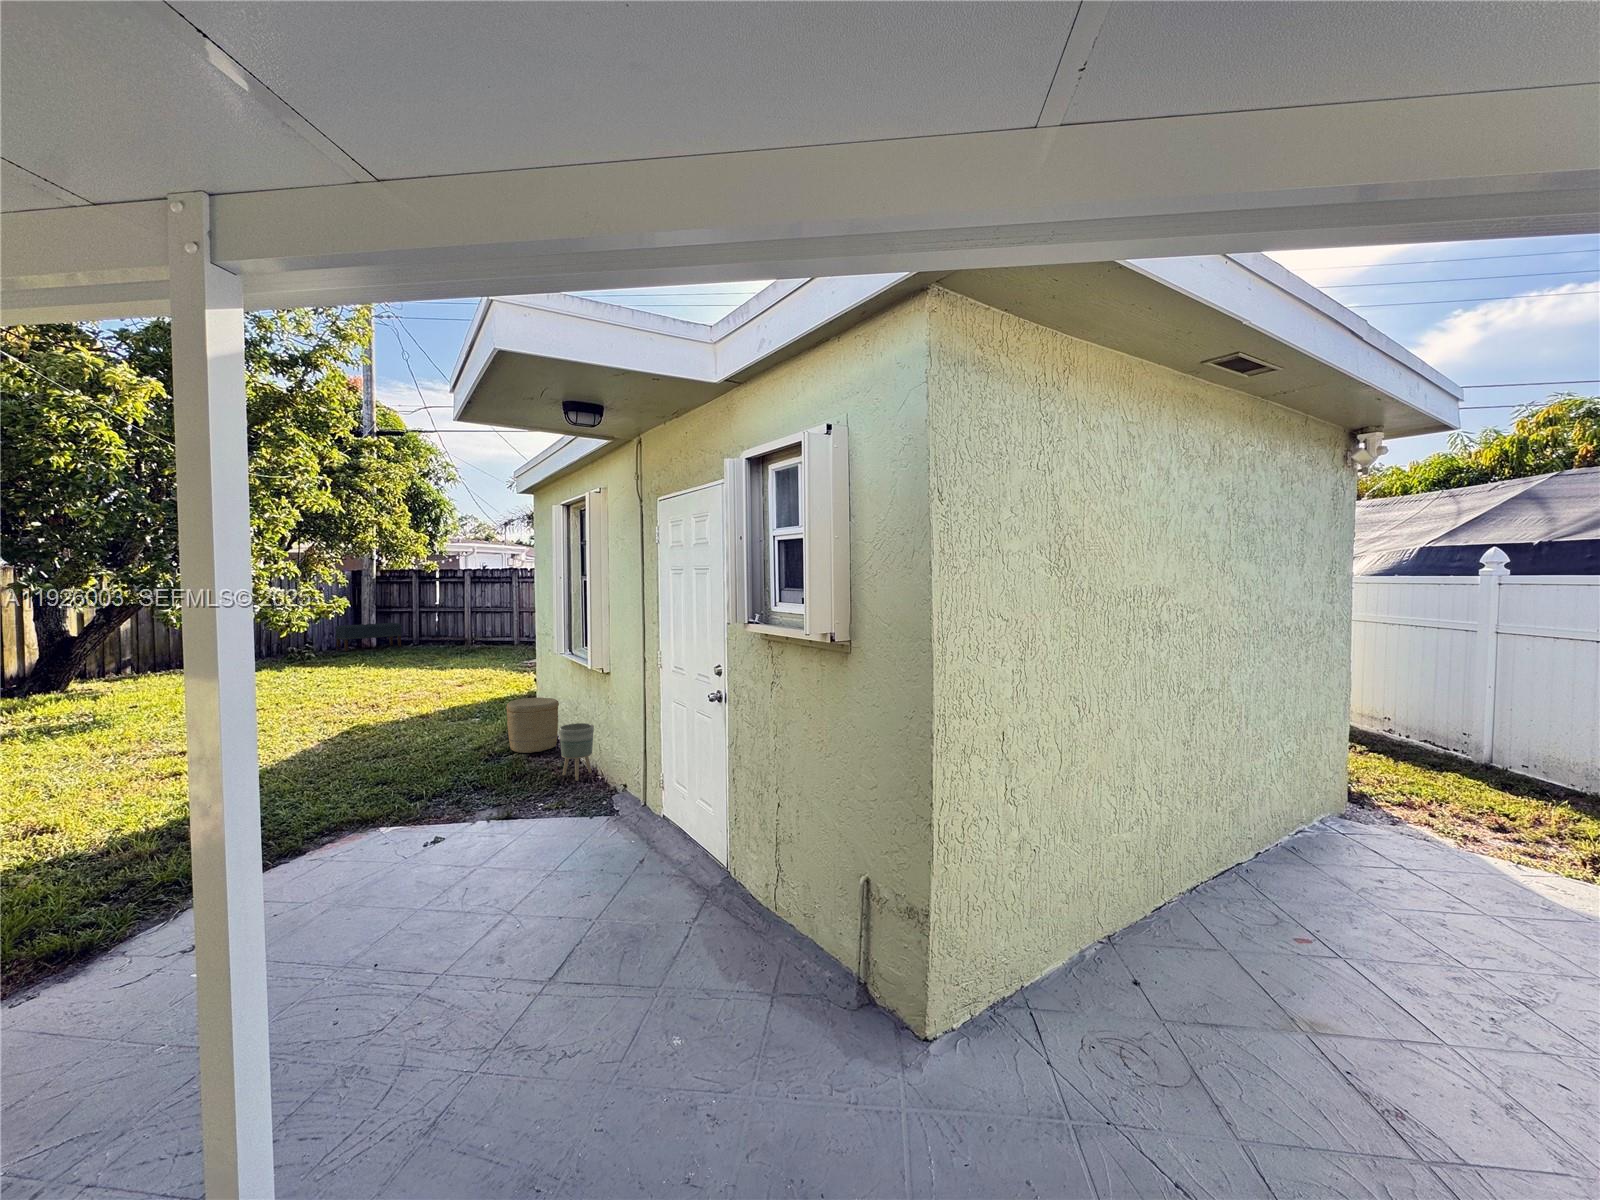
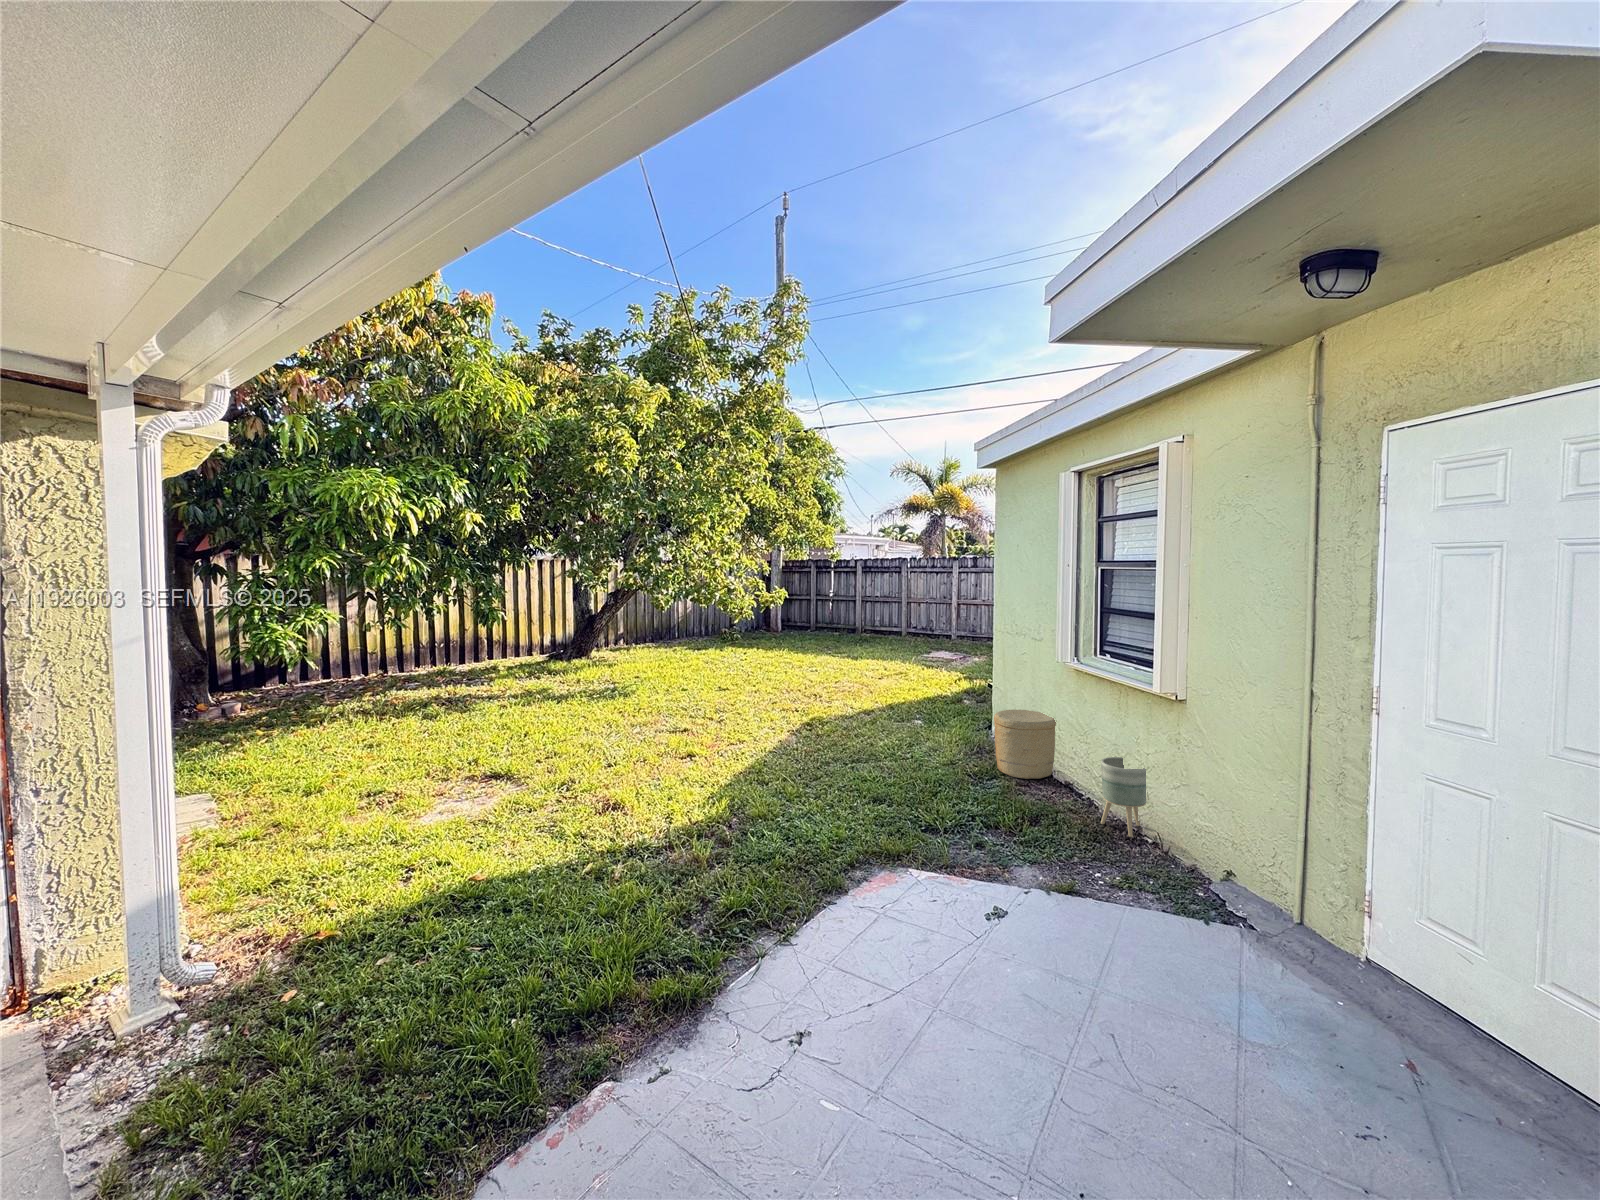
bench: present [335,623,402,652] -> none [752,610,803,635]

